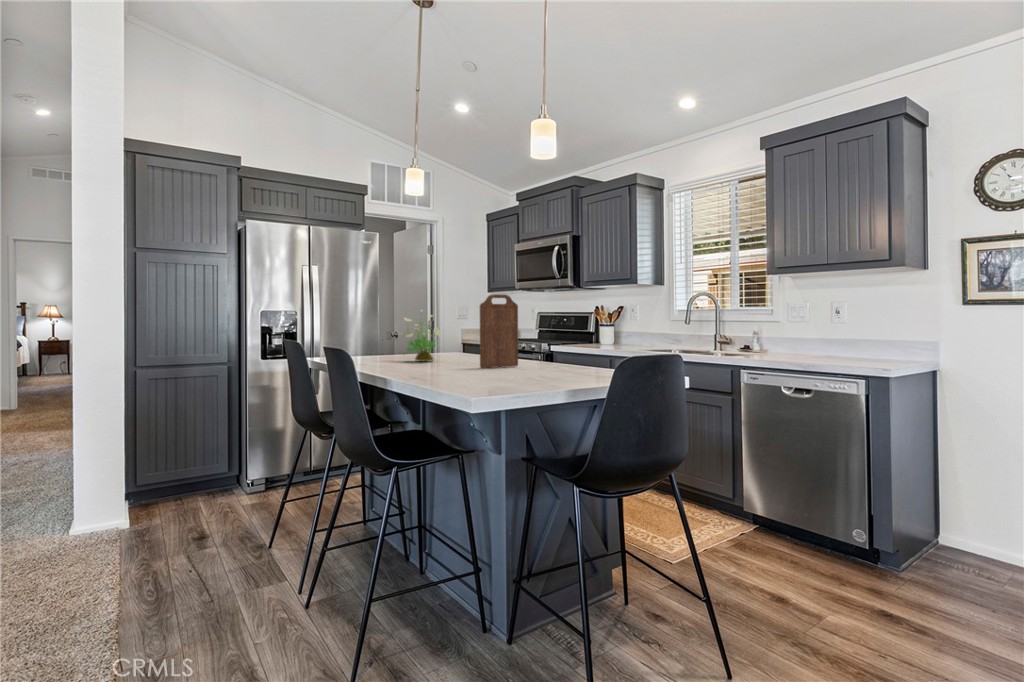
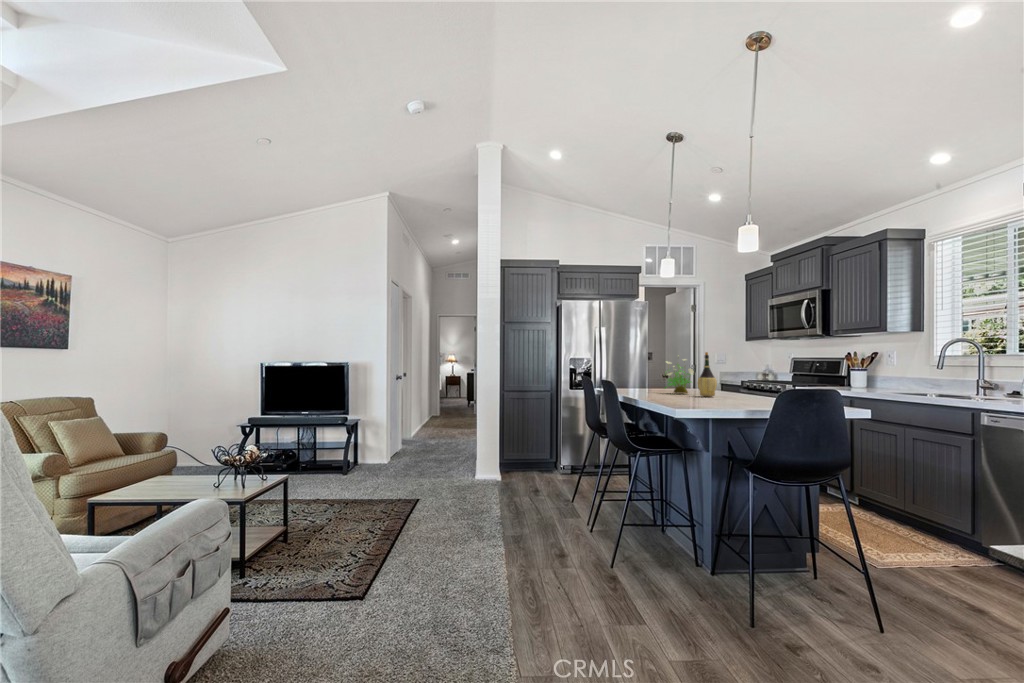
cutting board: present [480,294,518,368] -> none [721,343,755,400]
wine bottle: none [448,306,472,365] -> present [698,352,717,397]

